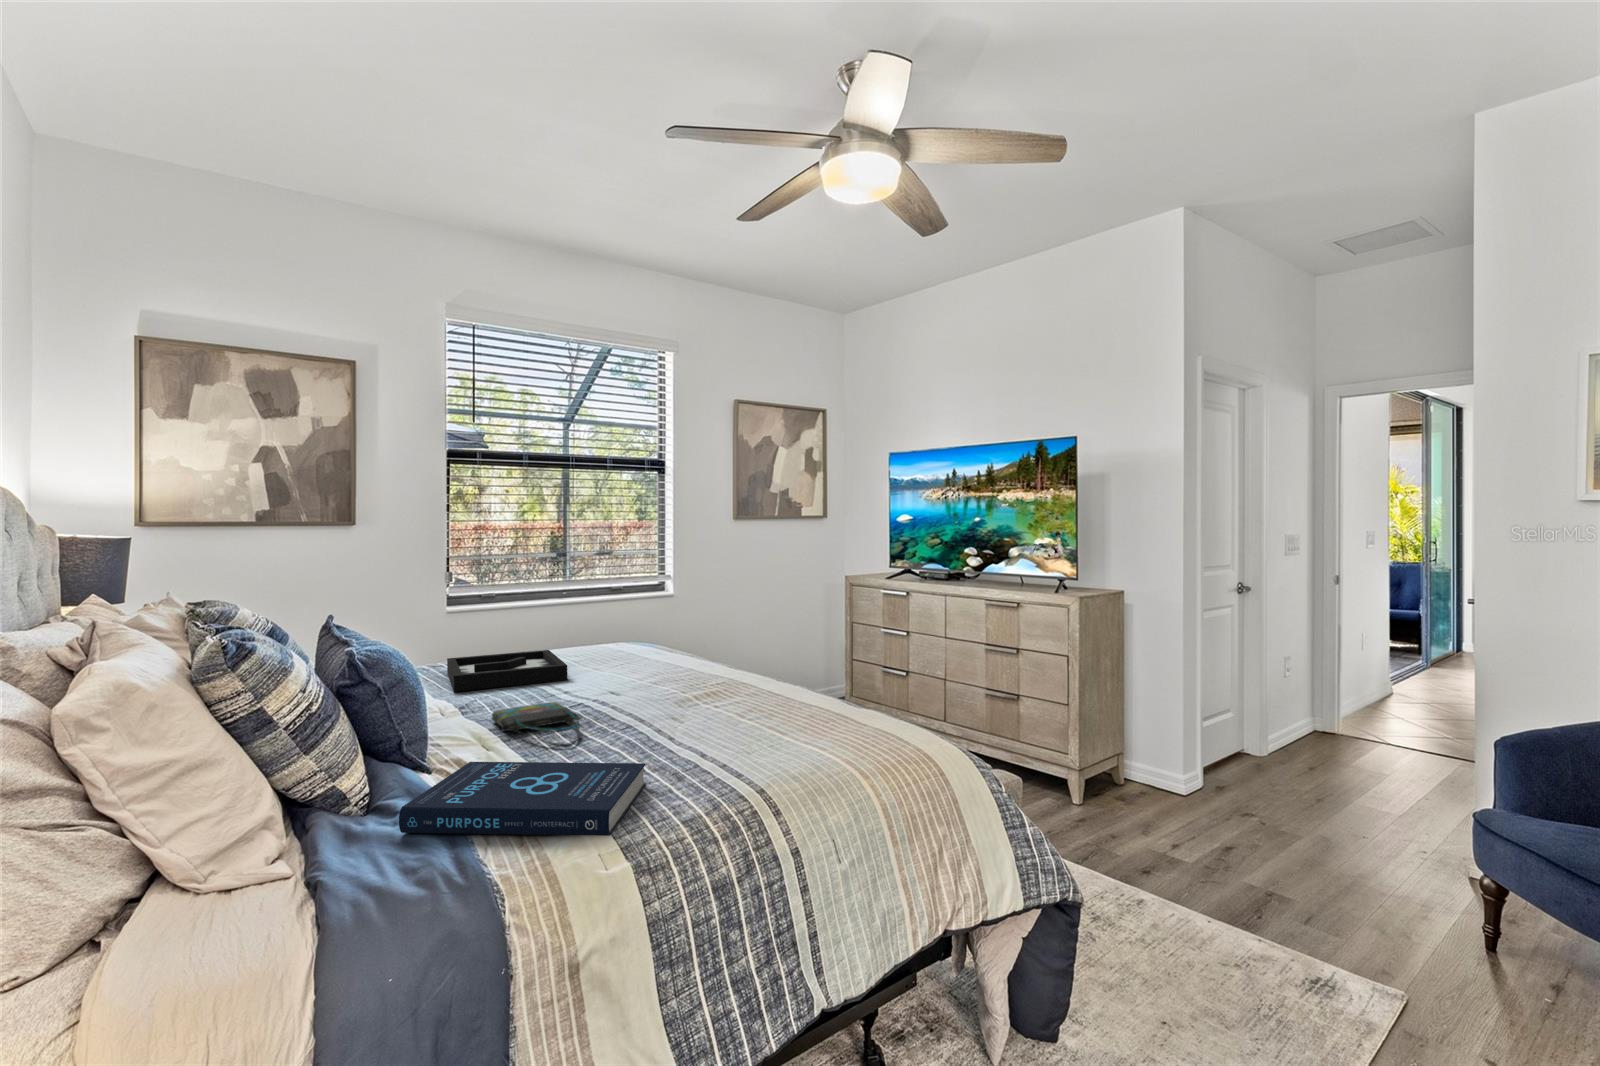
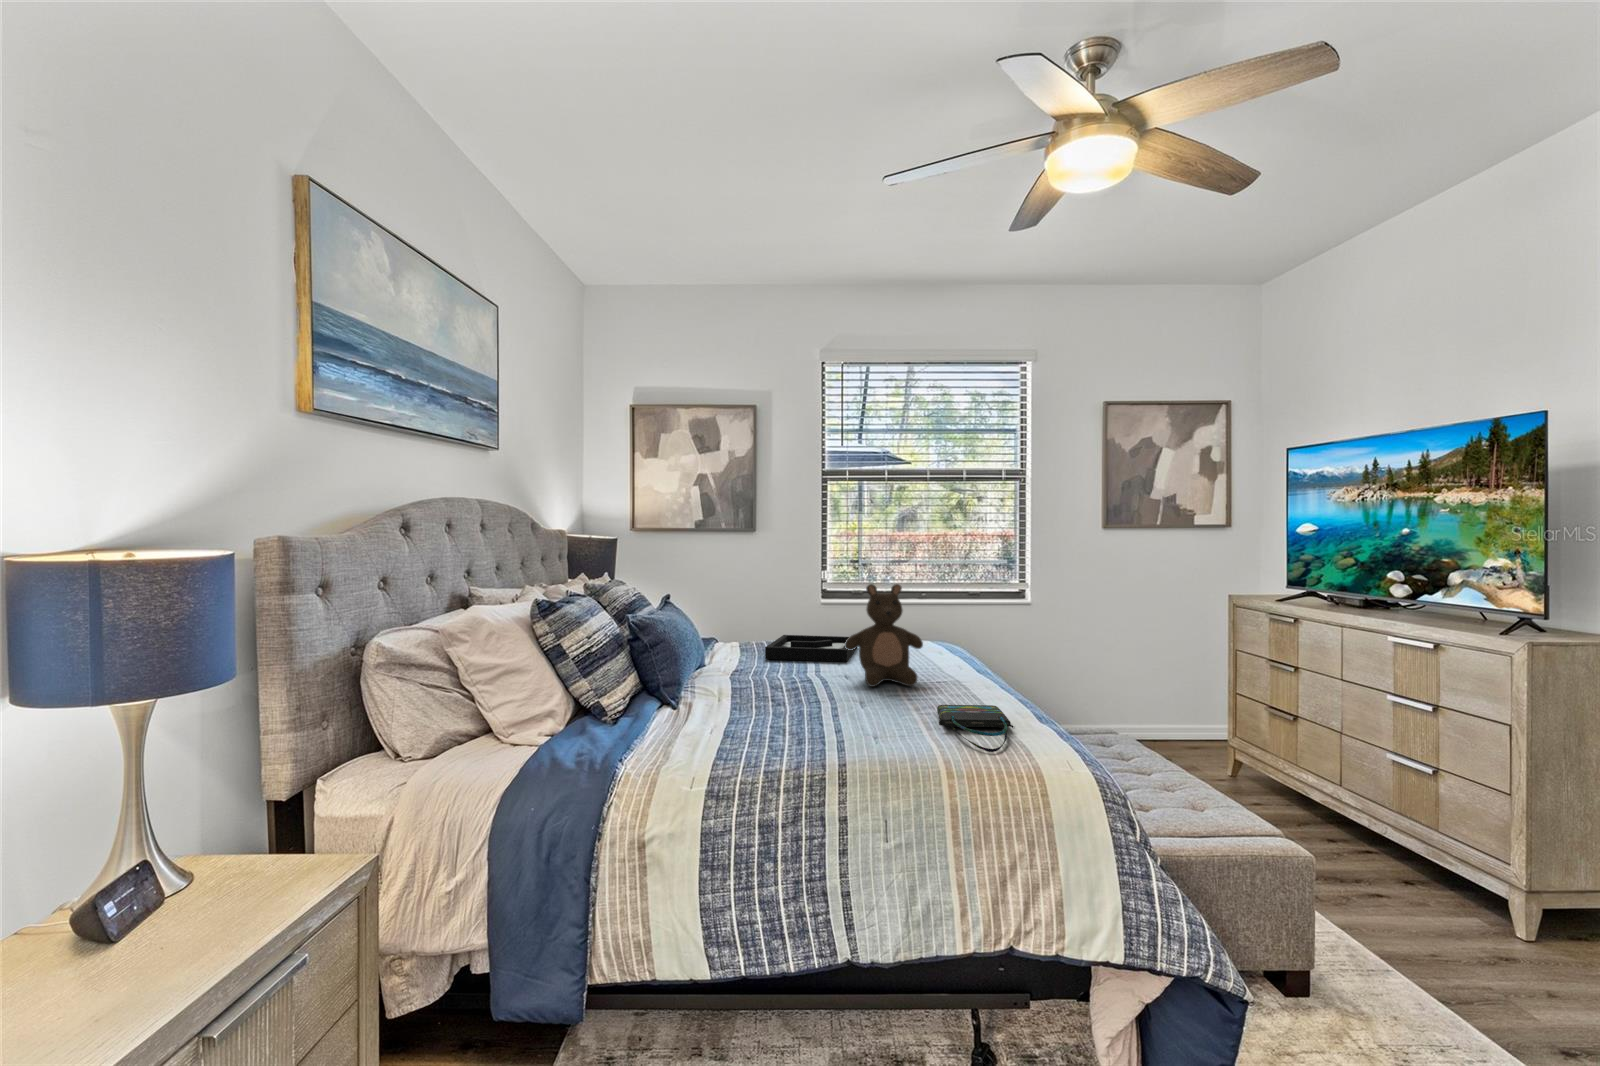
stuffed bear: none [601,580,696,701] -> present [845,584,923,687]
tote bag: present [492,702,580,747] -> present [937,705,1014,752]
book: present [399,762,646,836] -> none [610,701,769,764]

